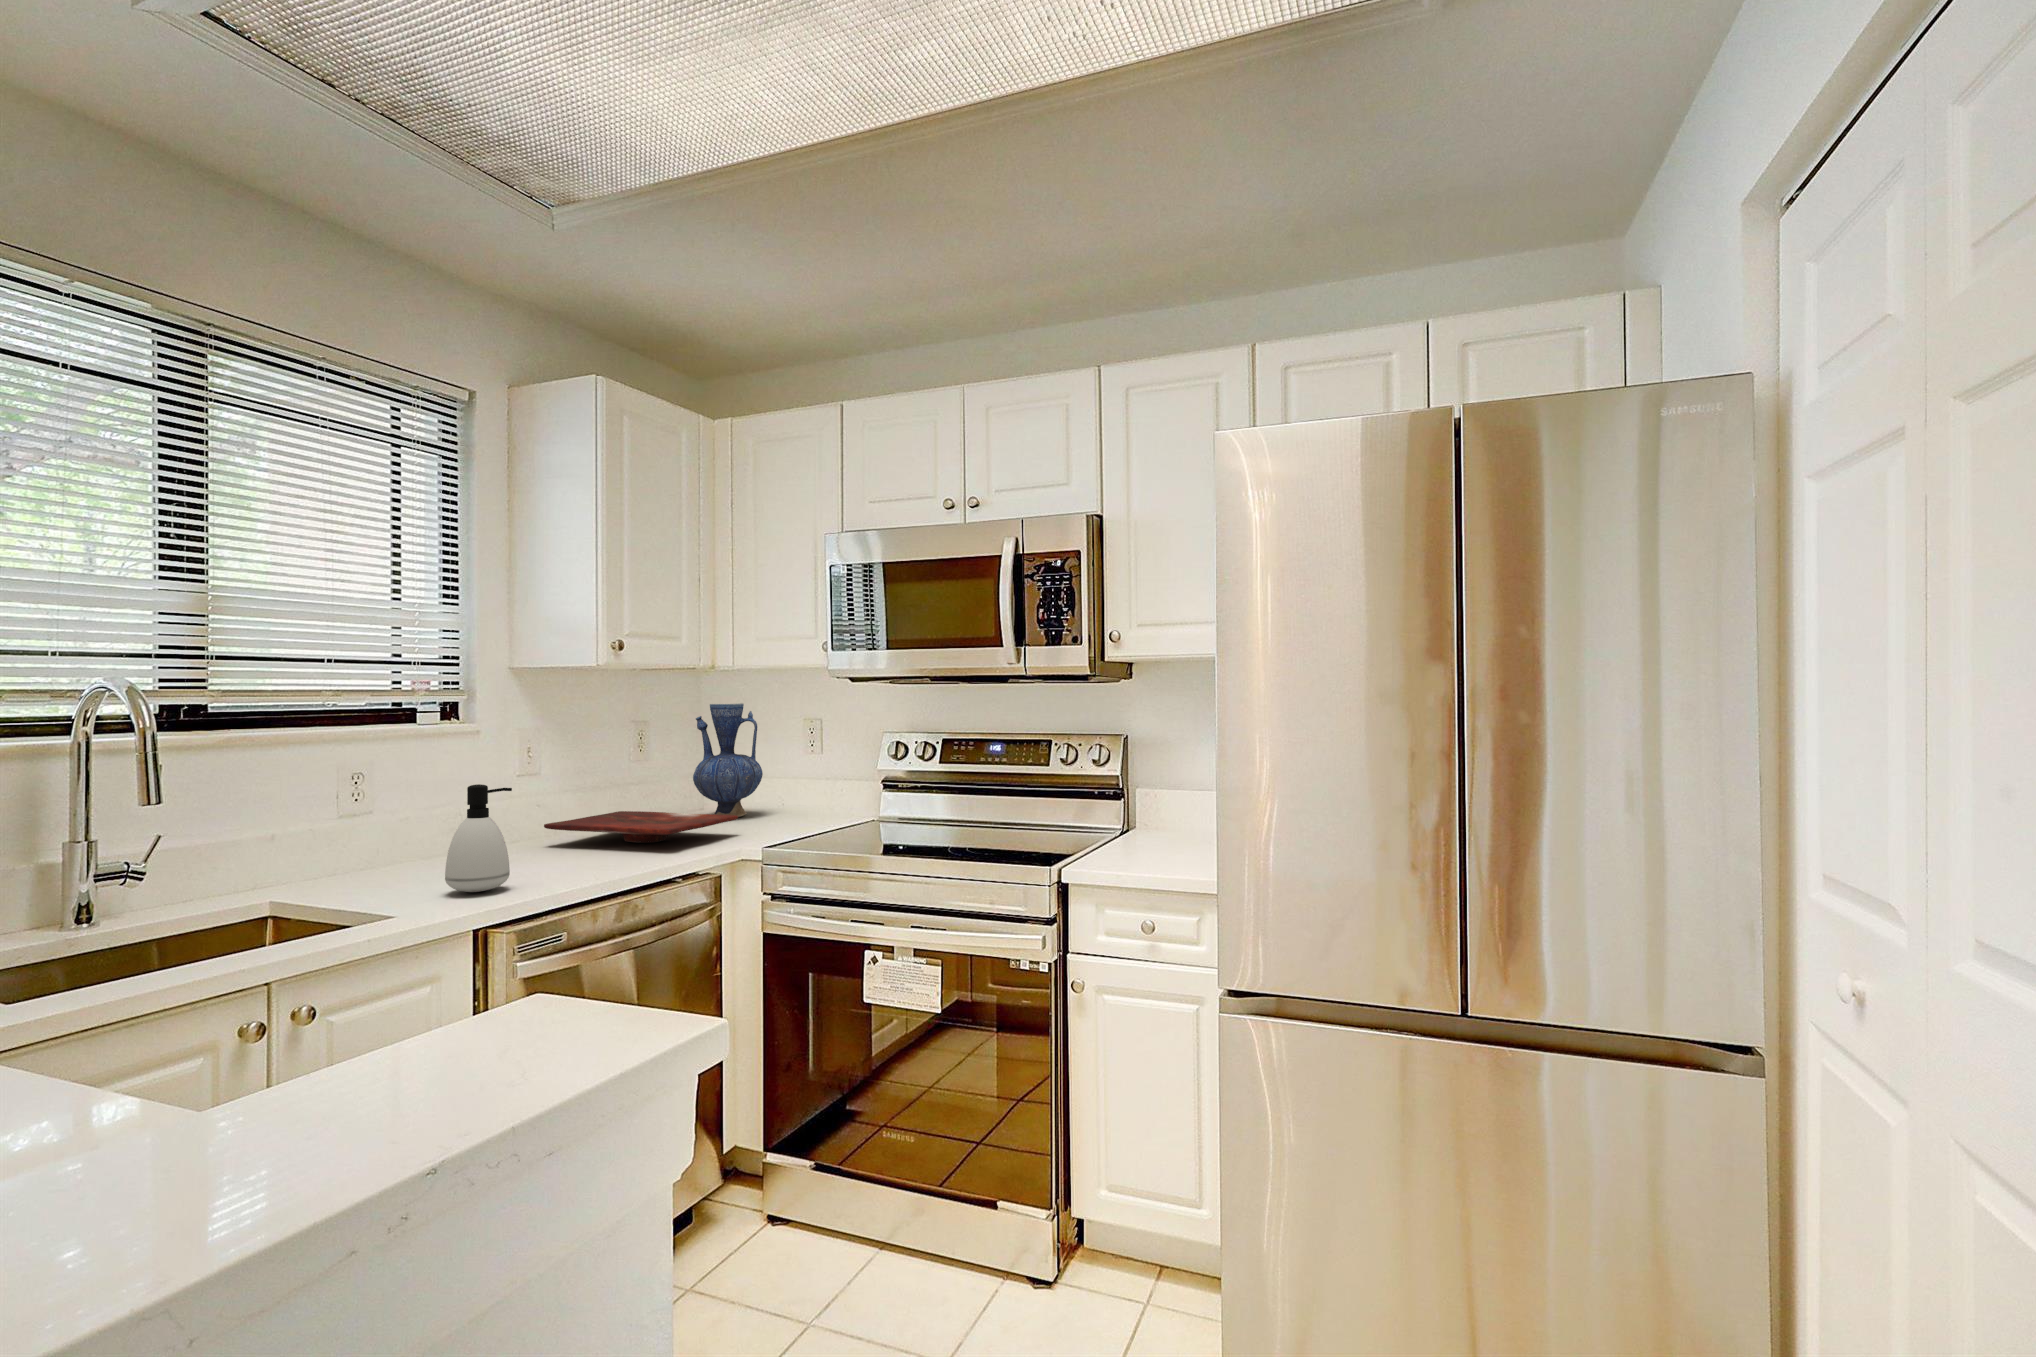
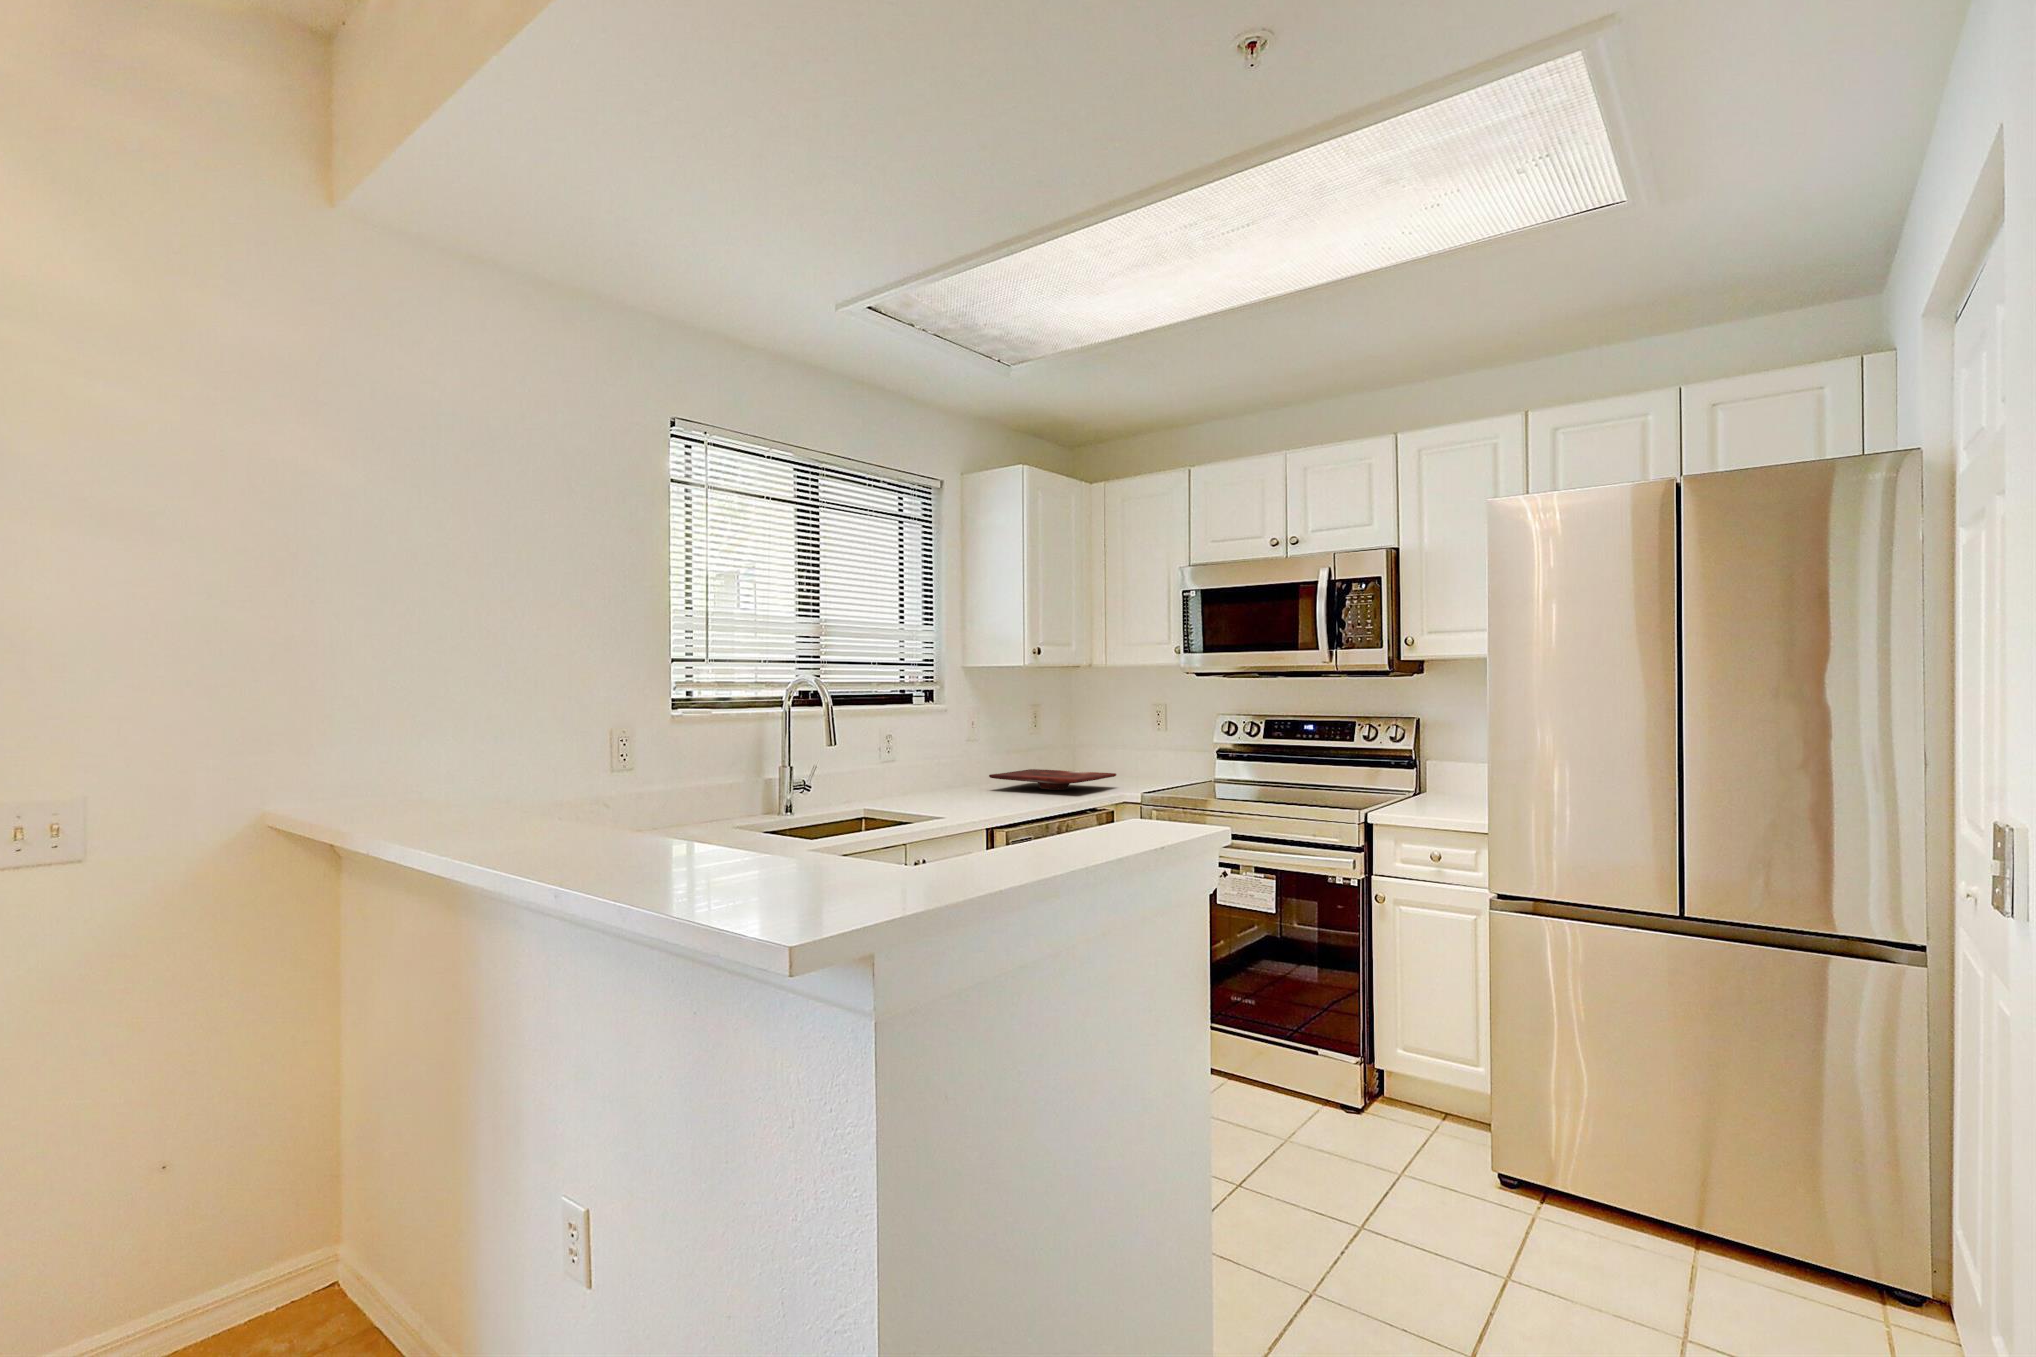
vase: present [693,703,763,817] -> none [1076,693,1126,778]
soap dispenser: present [445,784,512,892] -> none [954,743,991,811]

